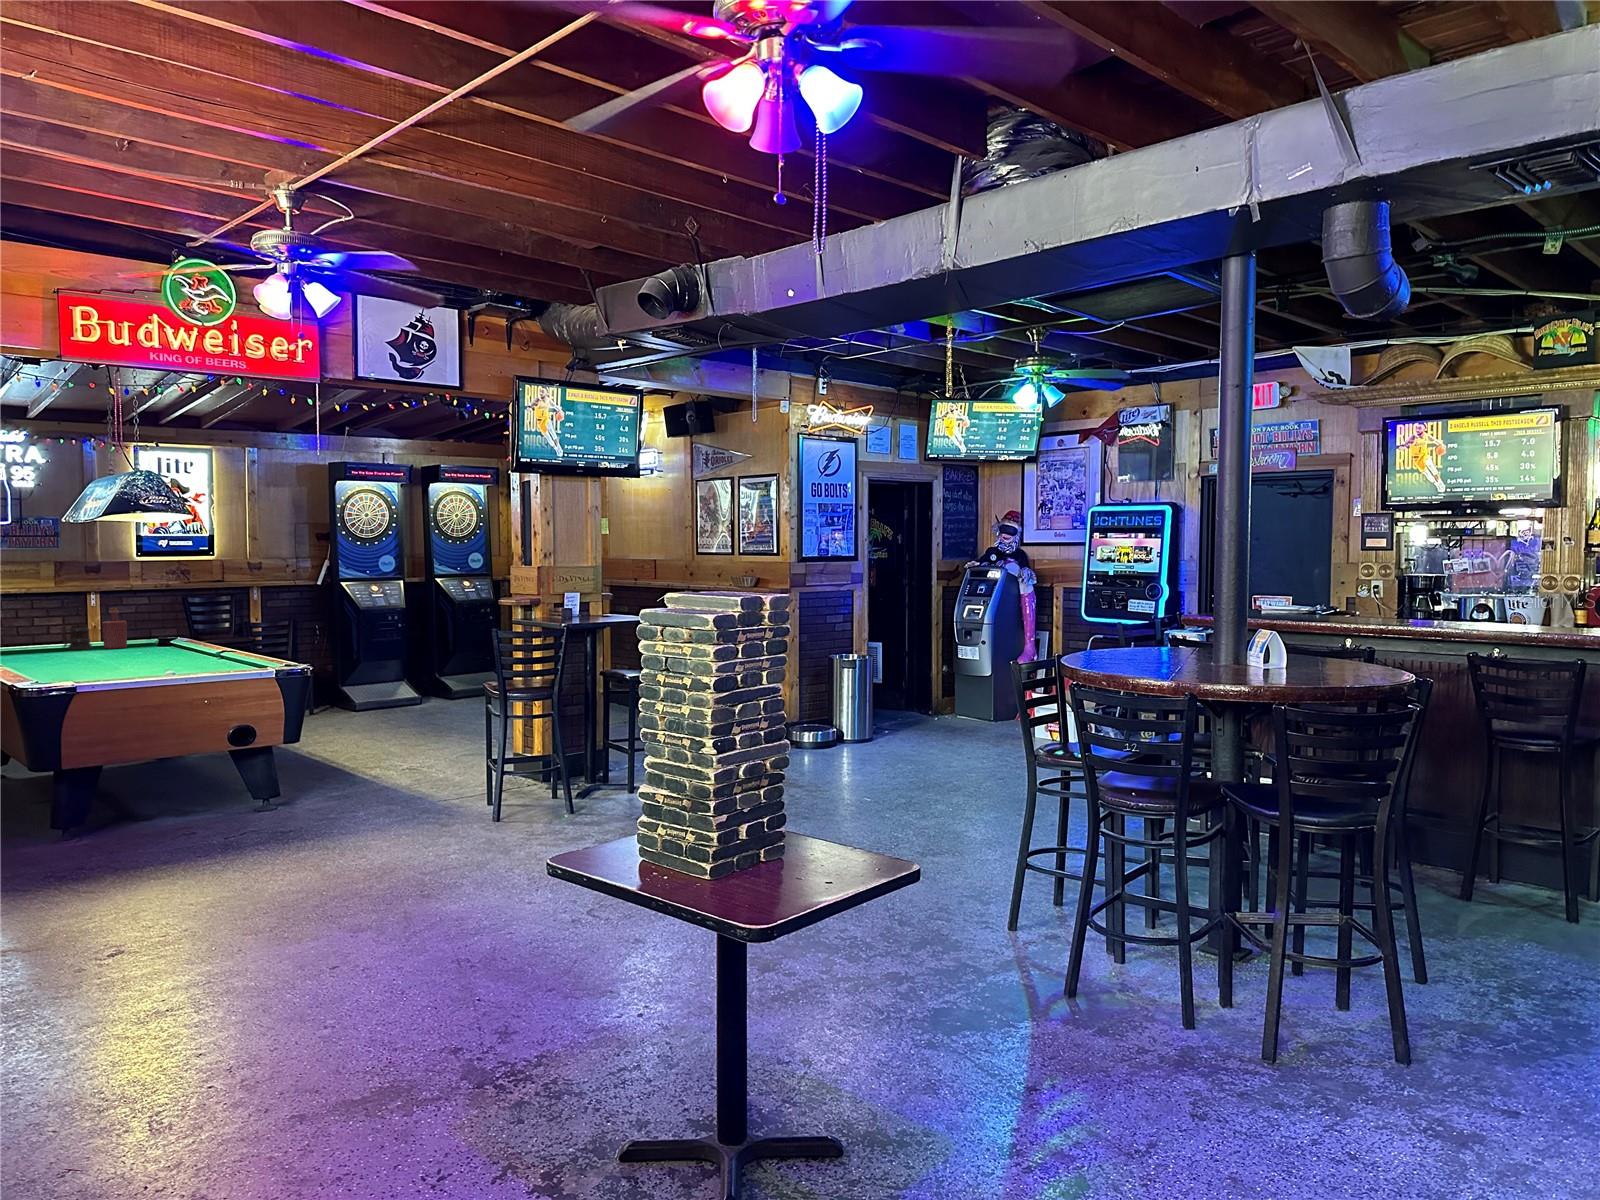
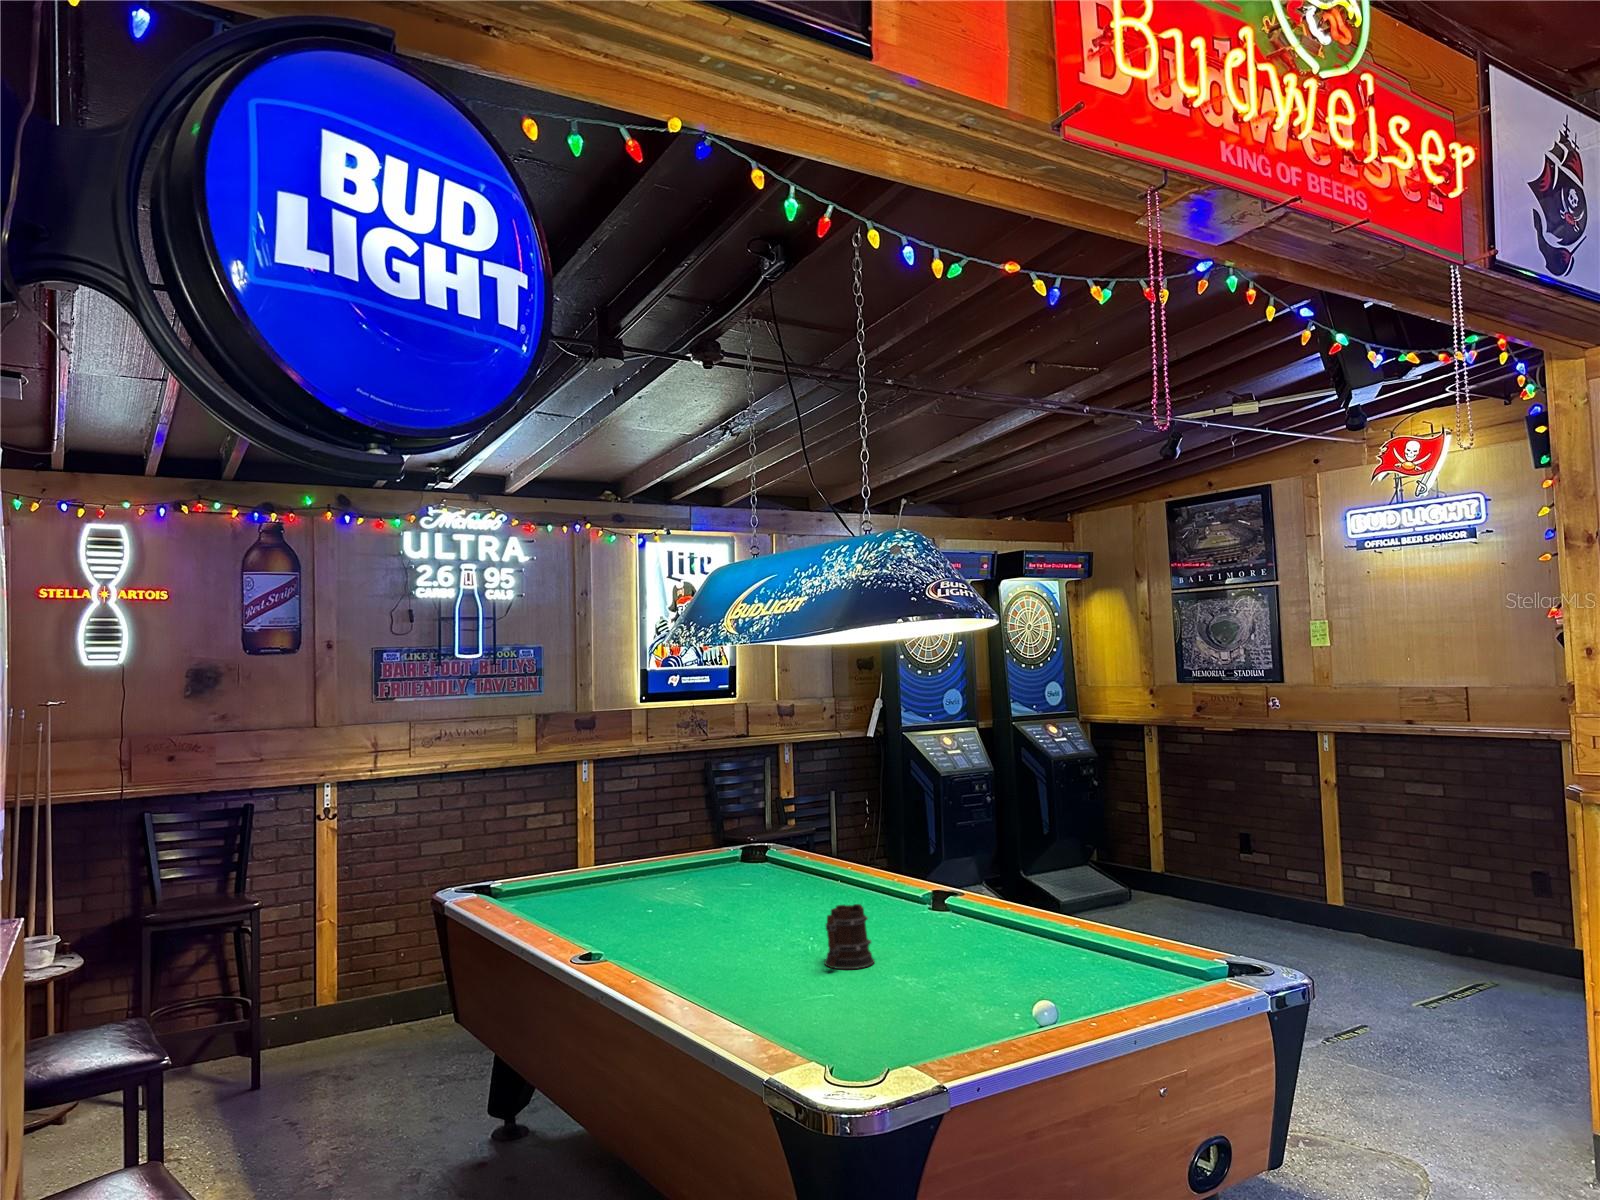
bottle: present [102,607,127,649] -> none [925,873,972,976]

